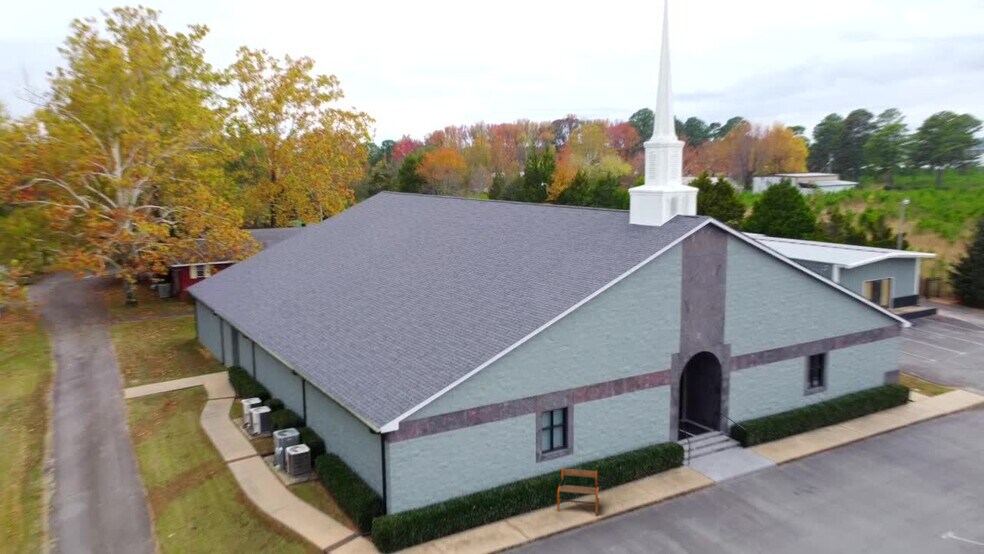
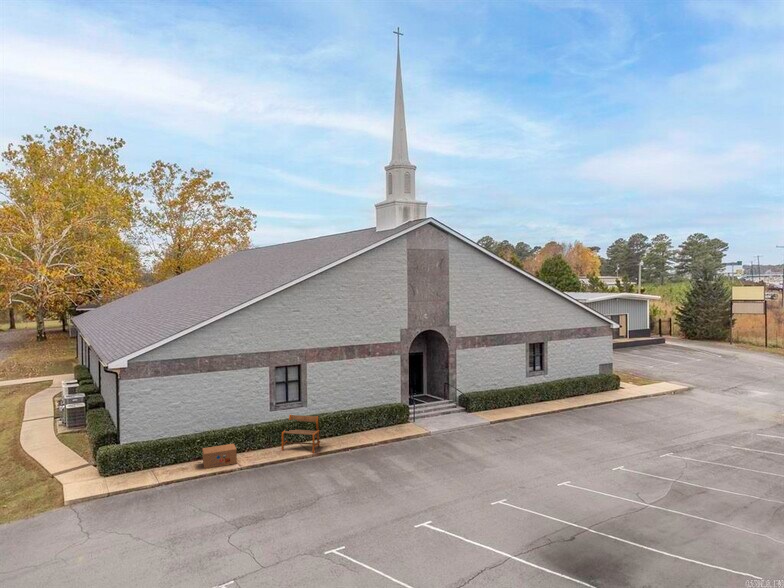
cardboard box: none [478,508,519,541] -> present [202,444,237,468]

